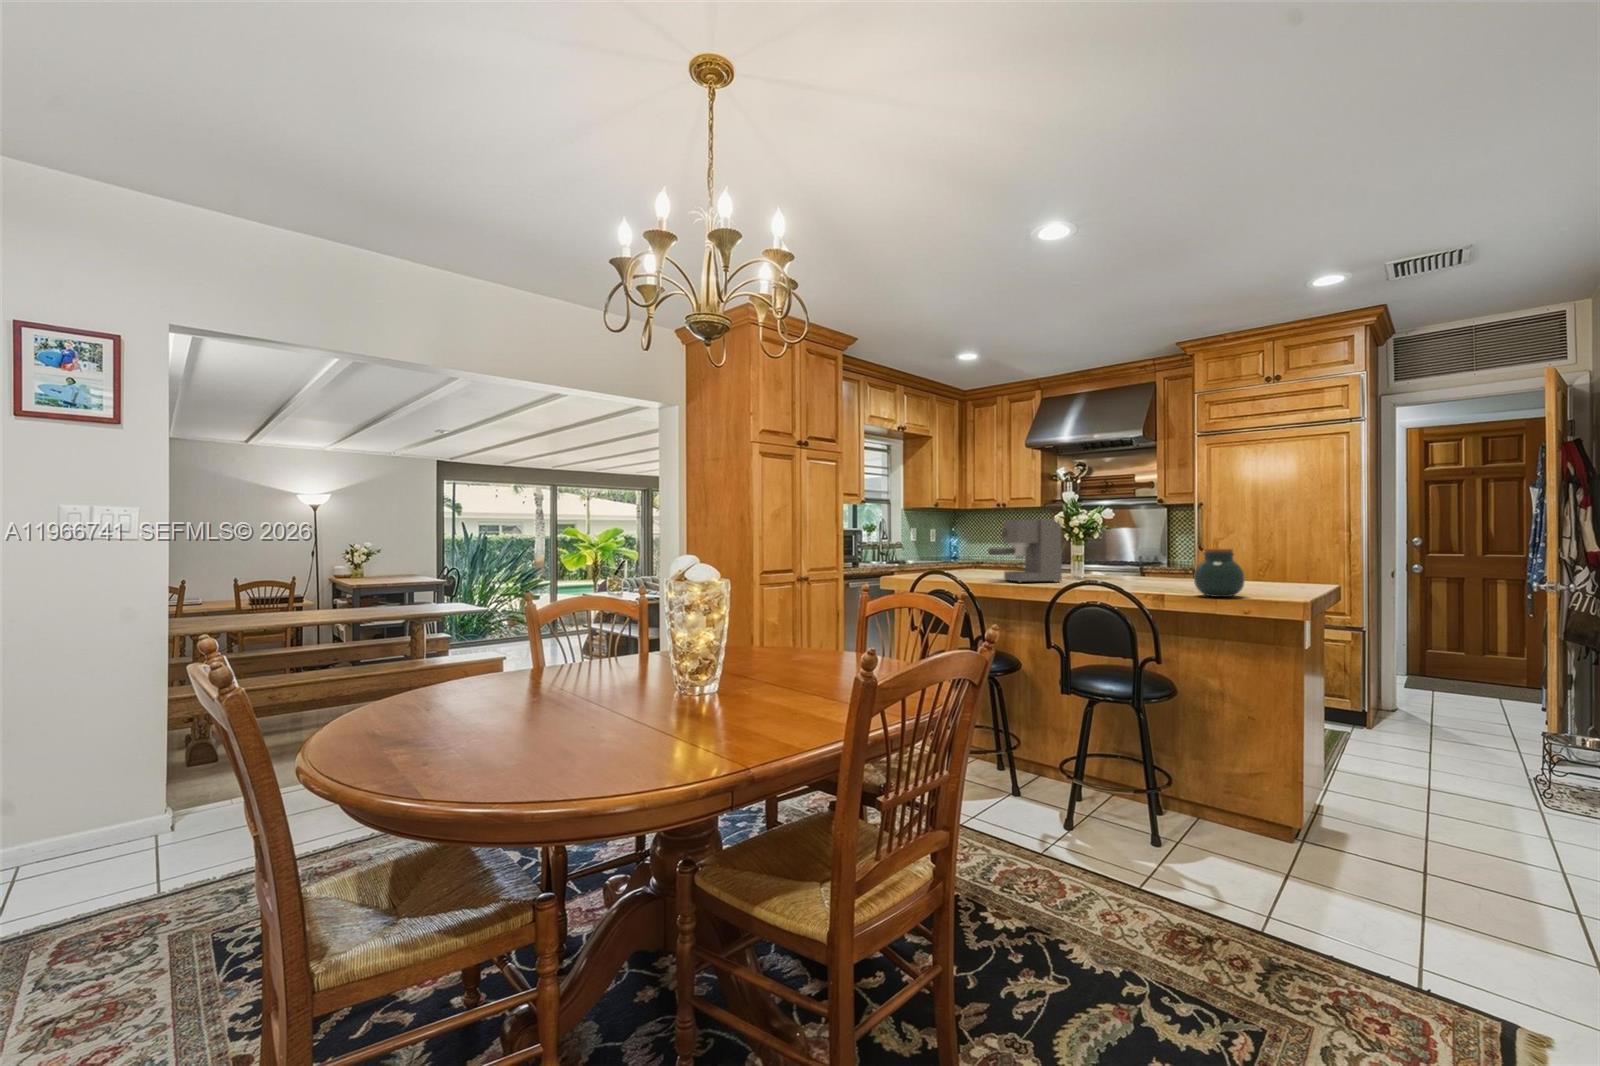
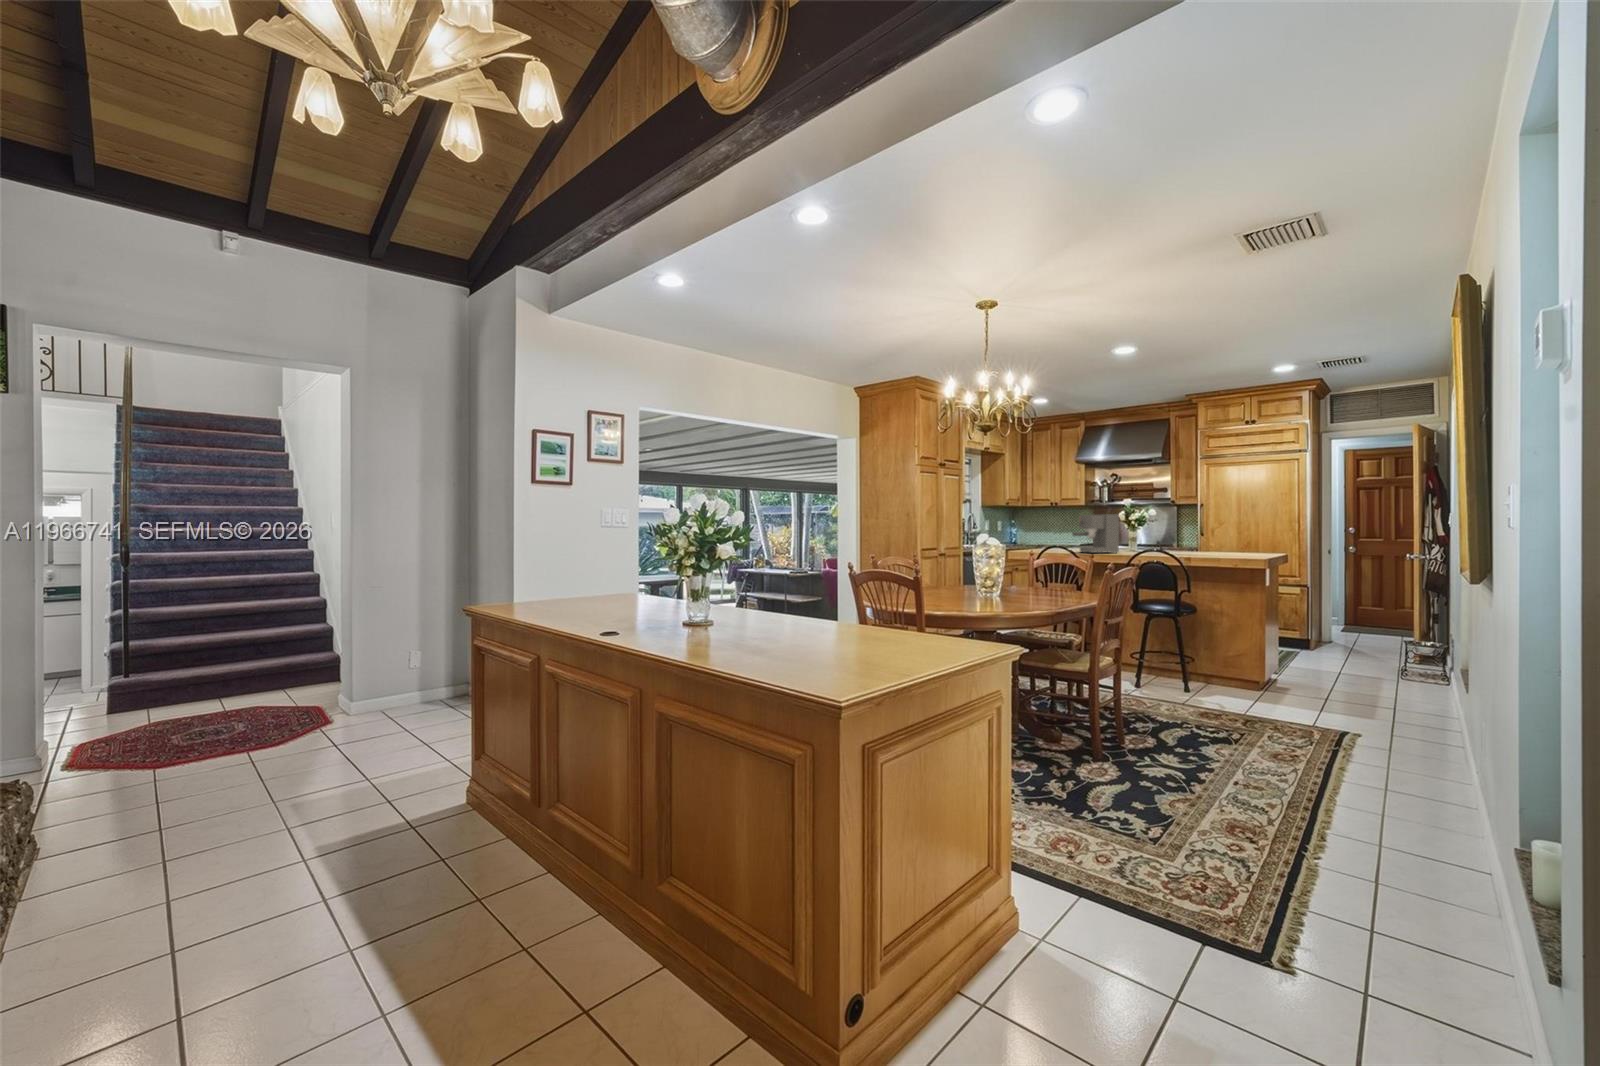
jar: present [1194,549,1245,597] -> none [1205,532,1234,558]

